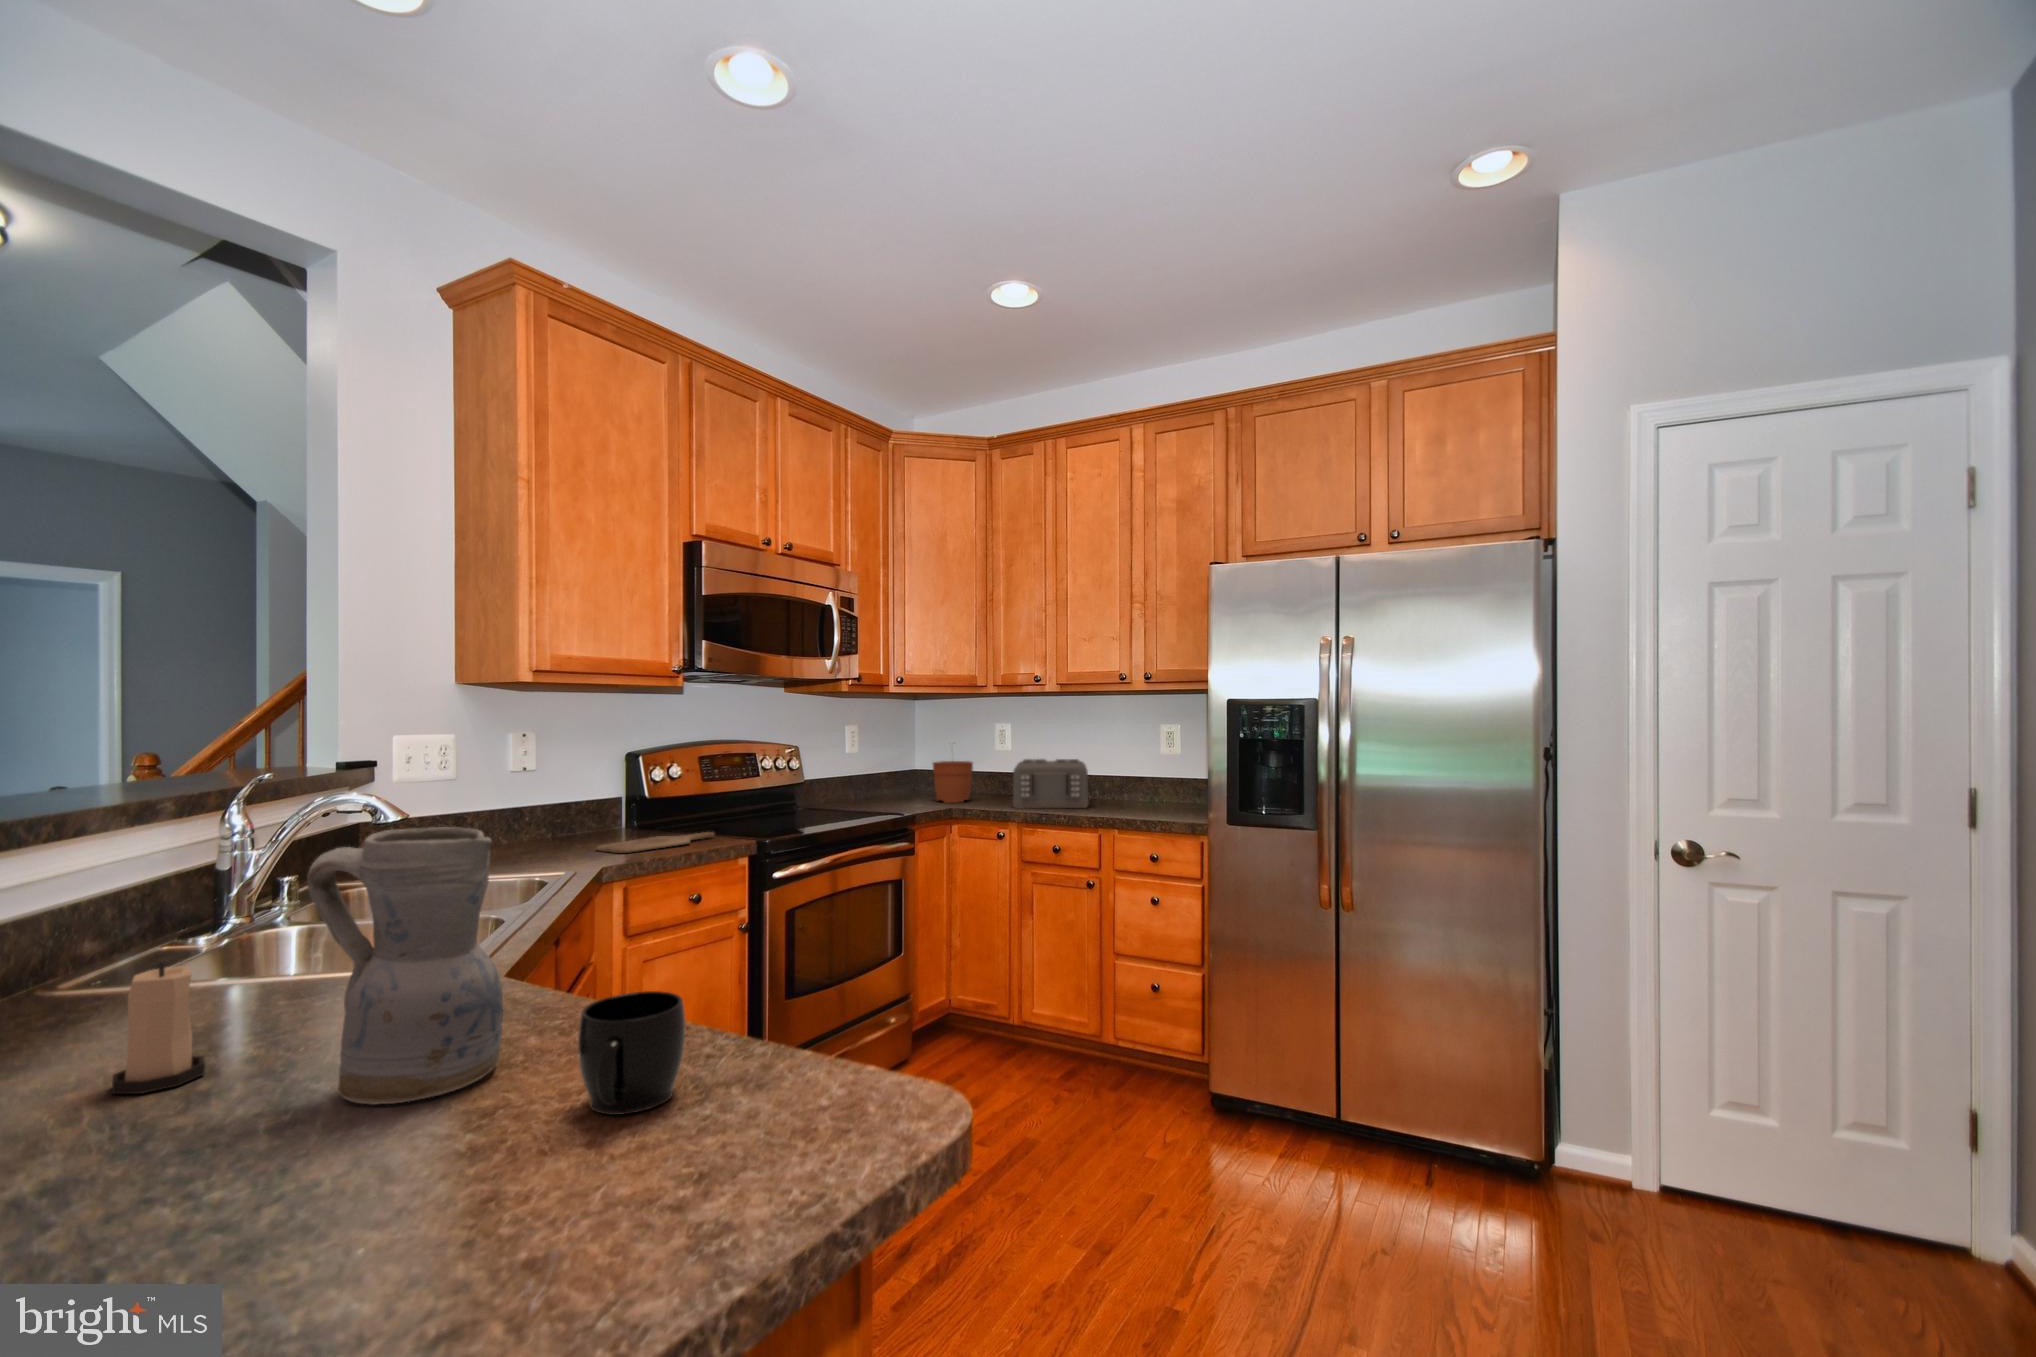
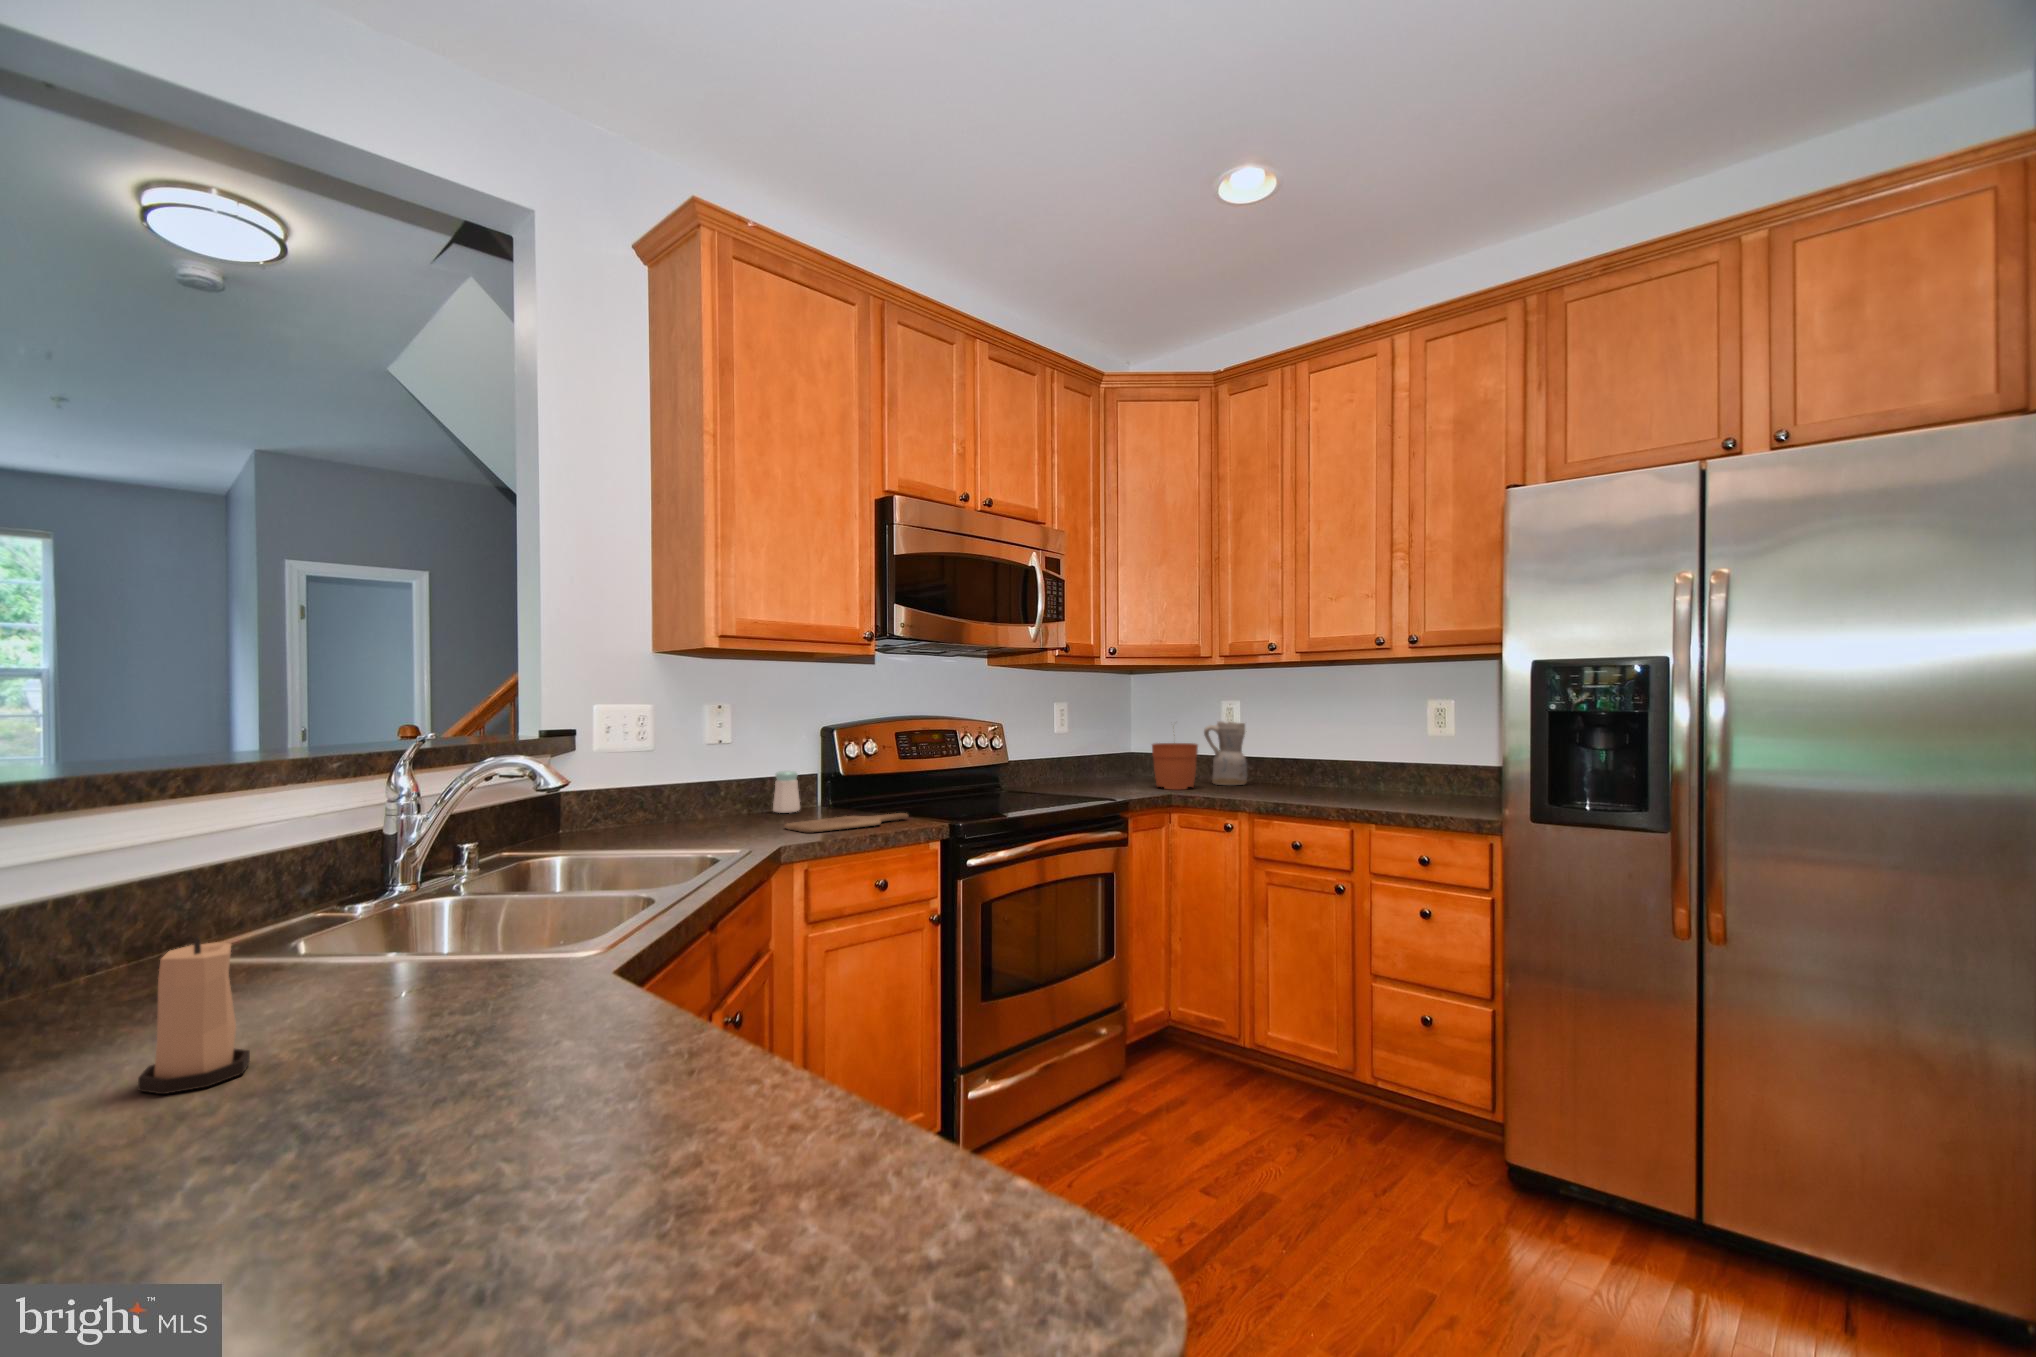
toaster: present [1013,759,1089,808] -> none [1244,742,1337,799]
salt shaker: none [577,795,605,835] -> present [773,771,800,813]
ceramic pitcher: present [307,827,503,1104] -> present [1204,721,1248,785]
mug: present [578,991,685,1115] -> none [598,1021,748,1205]

